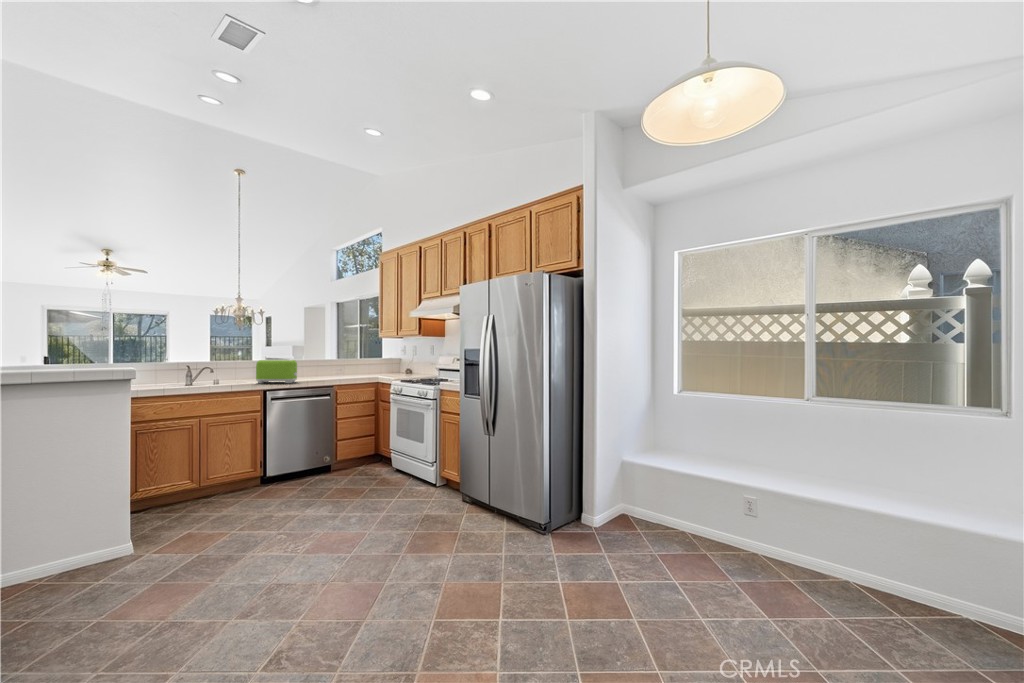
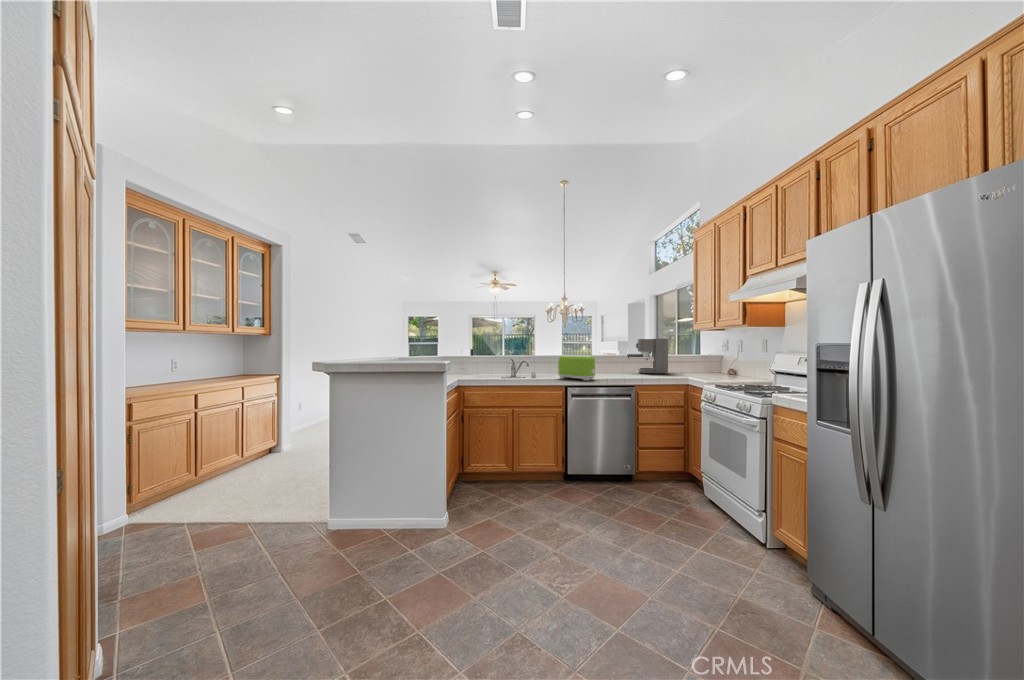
coffee maker: none [322,344,360,376] -> present [627,339,668,374]

